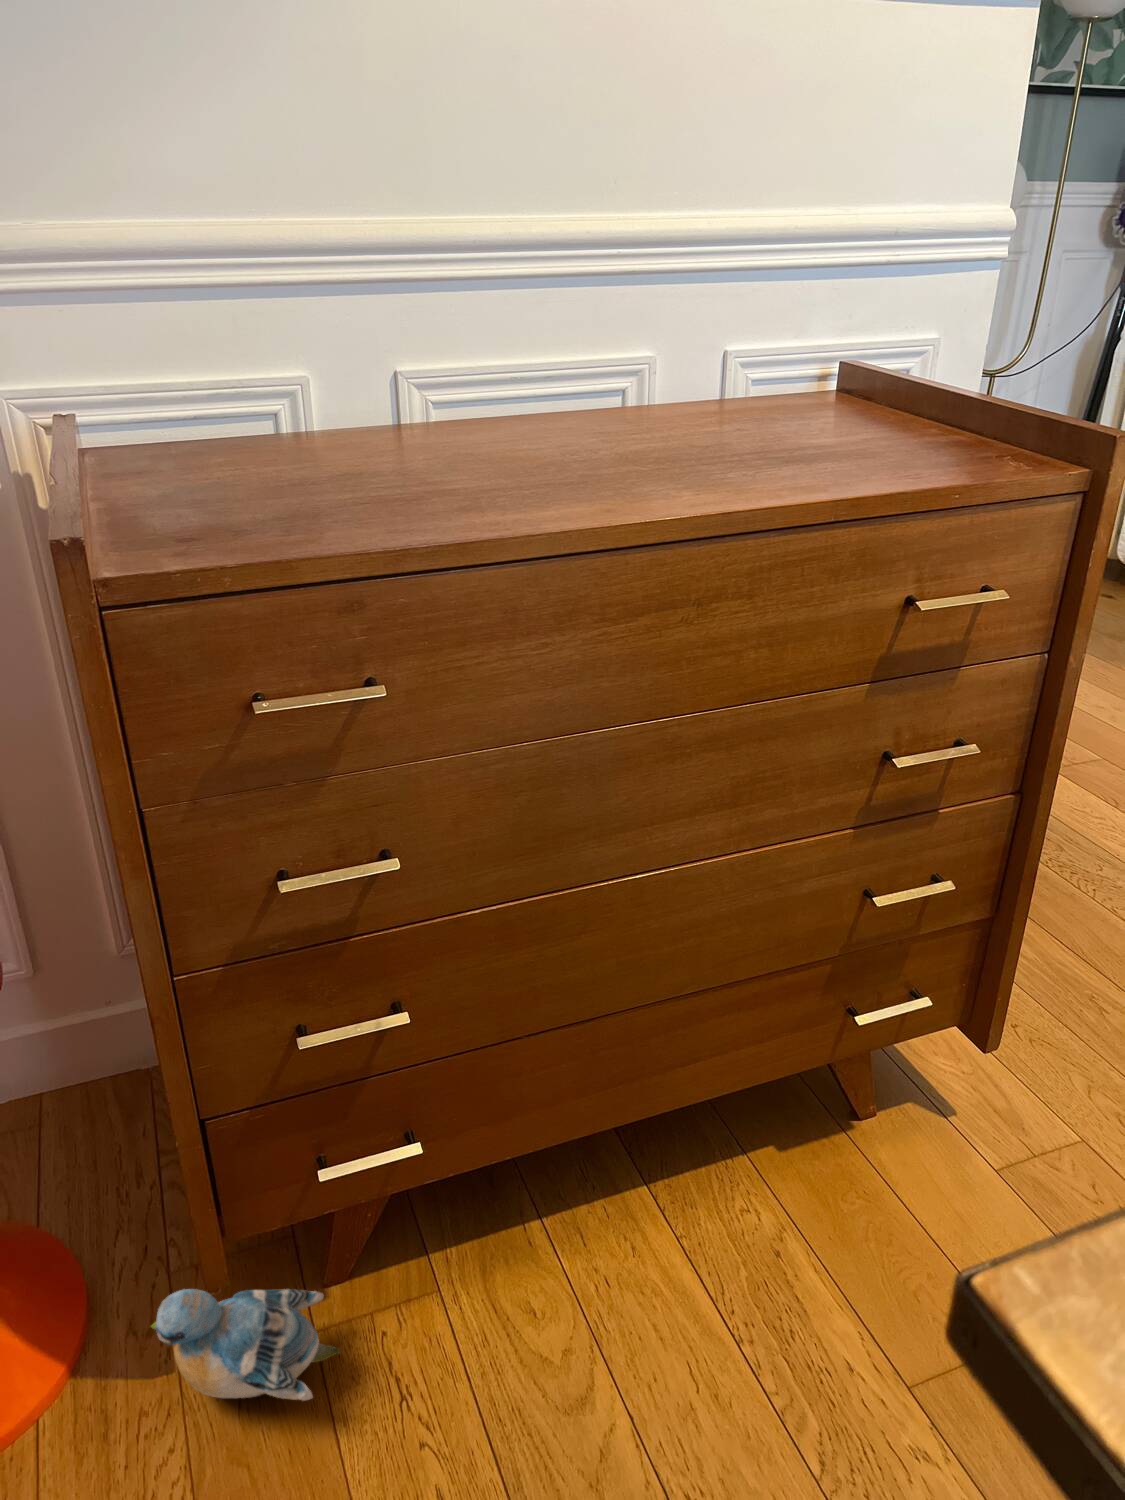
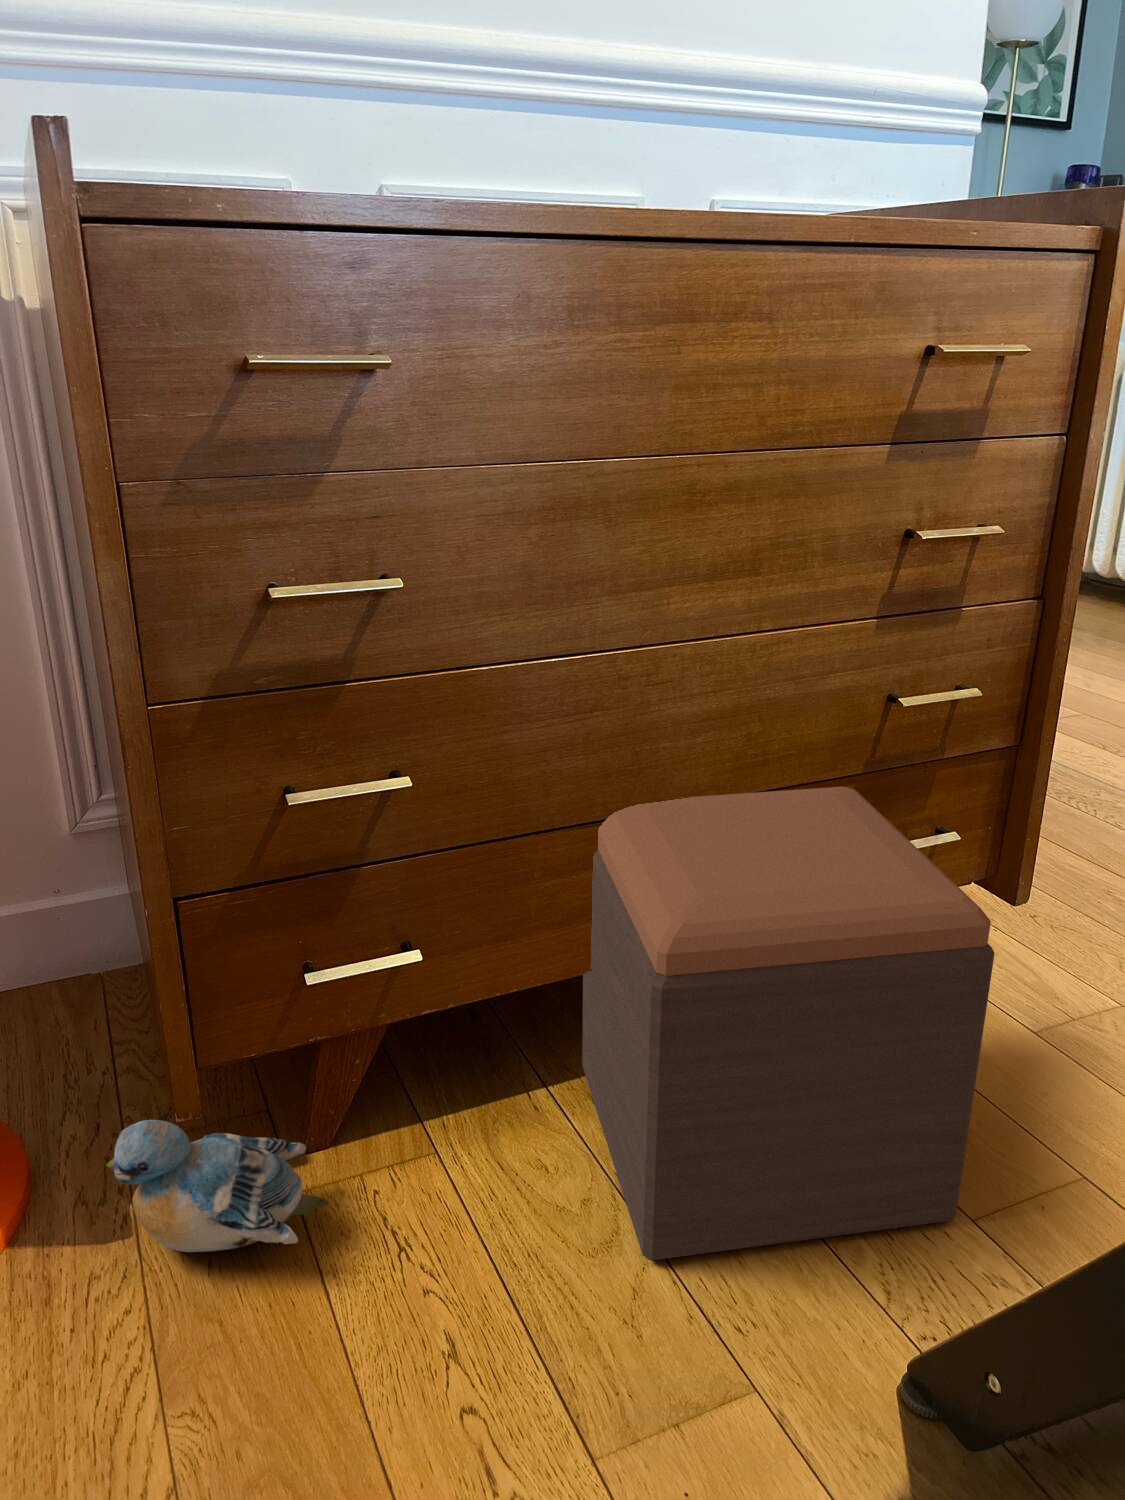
footstool: none [575,977,929,1423] -> present [582,787,995,1260]

